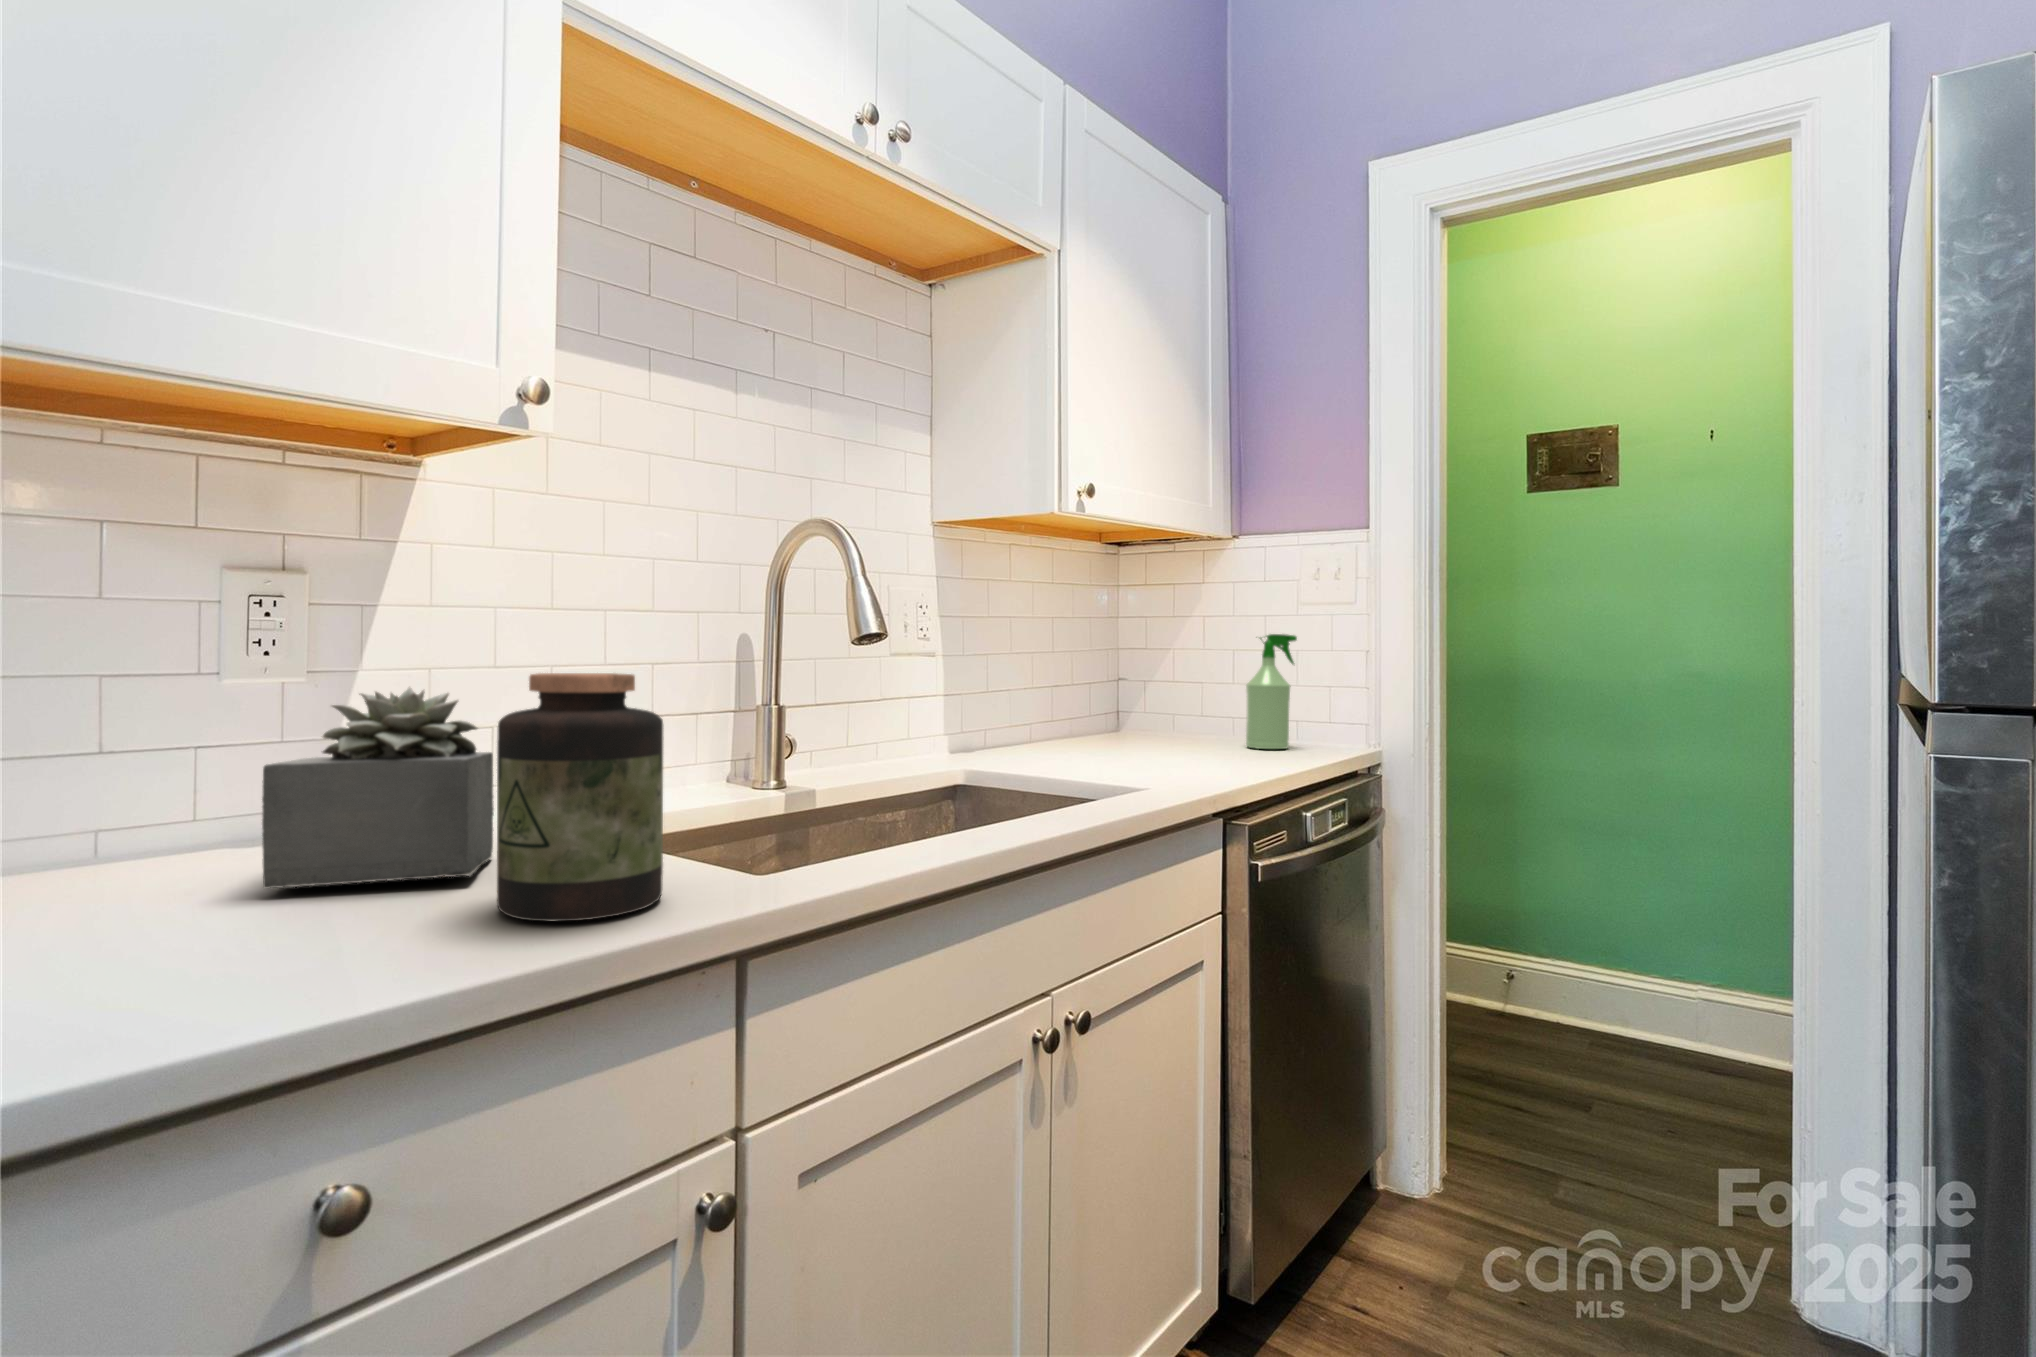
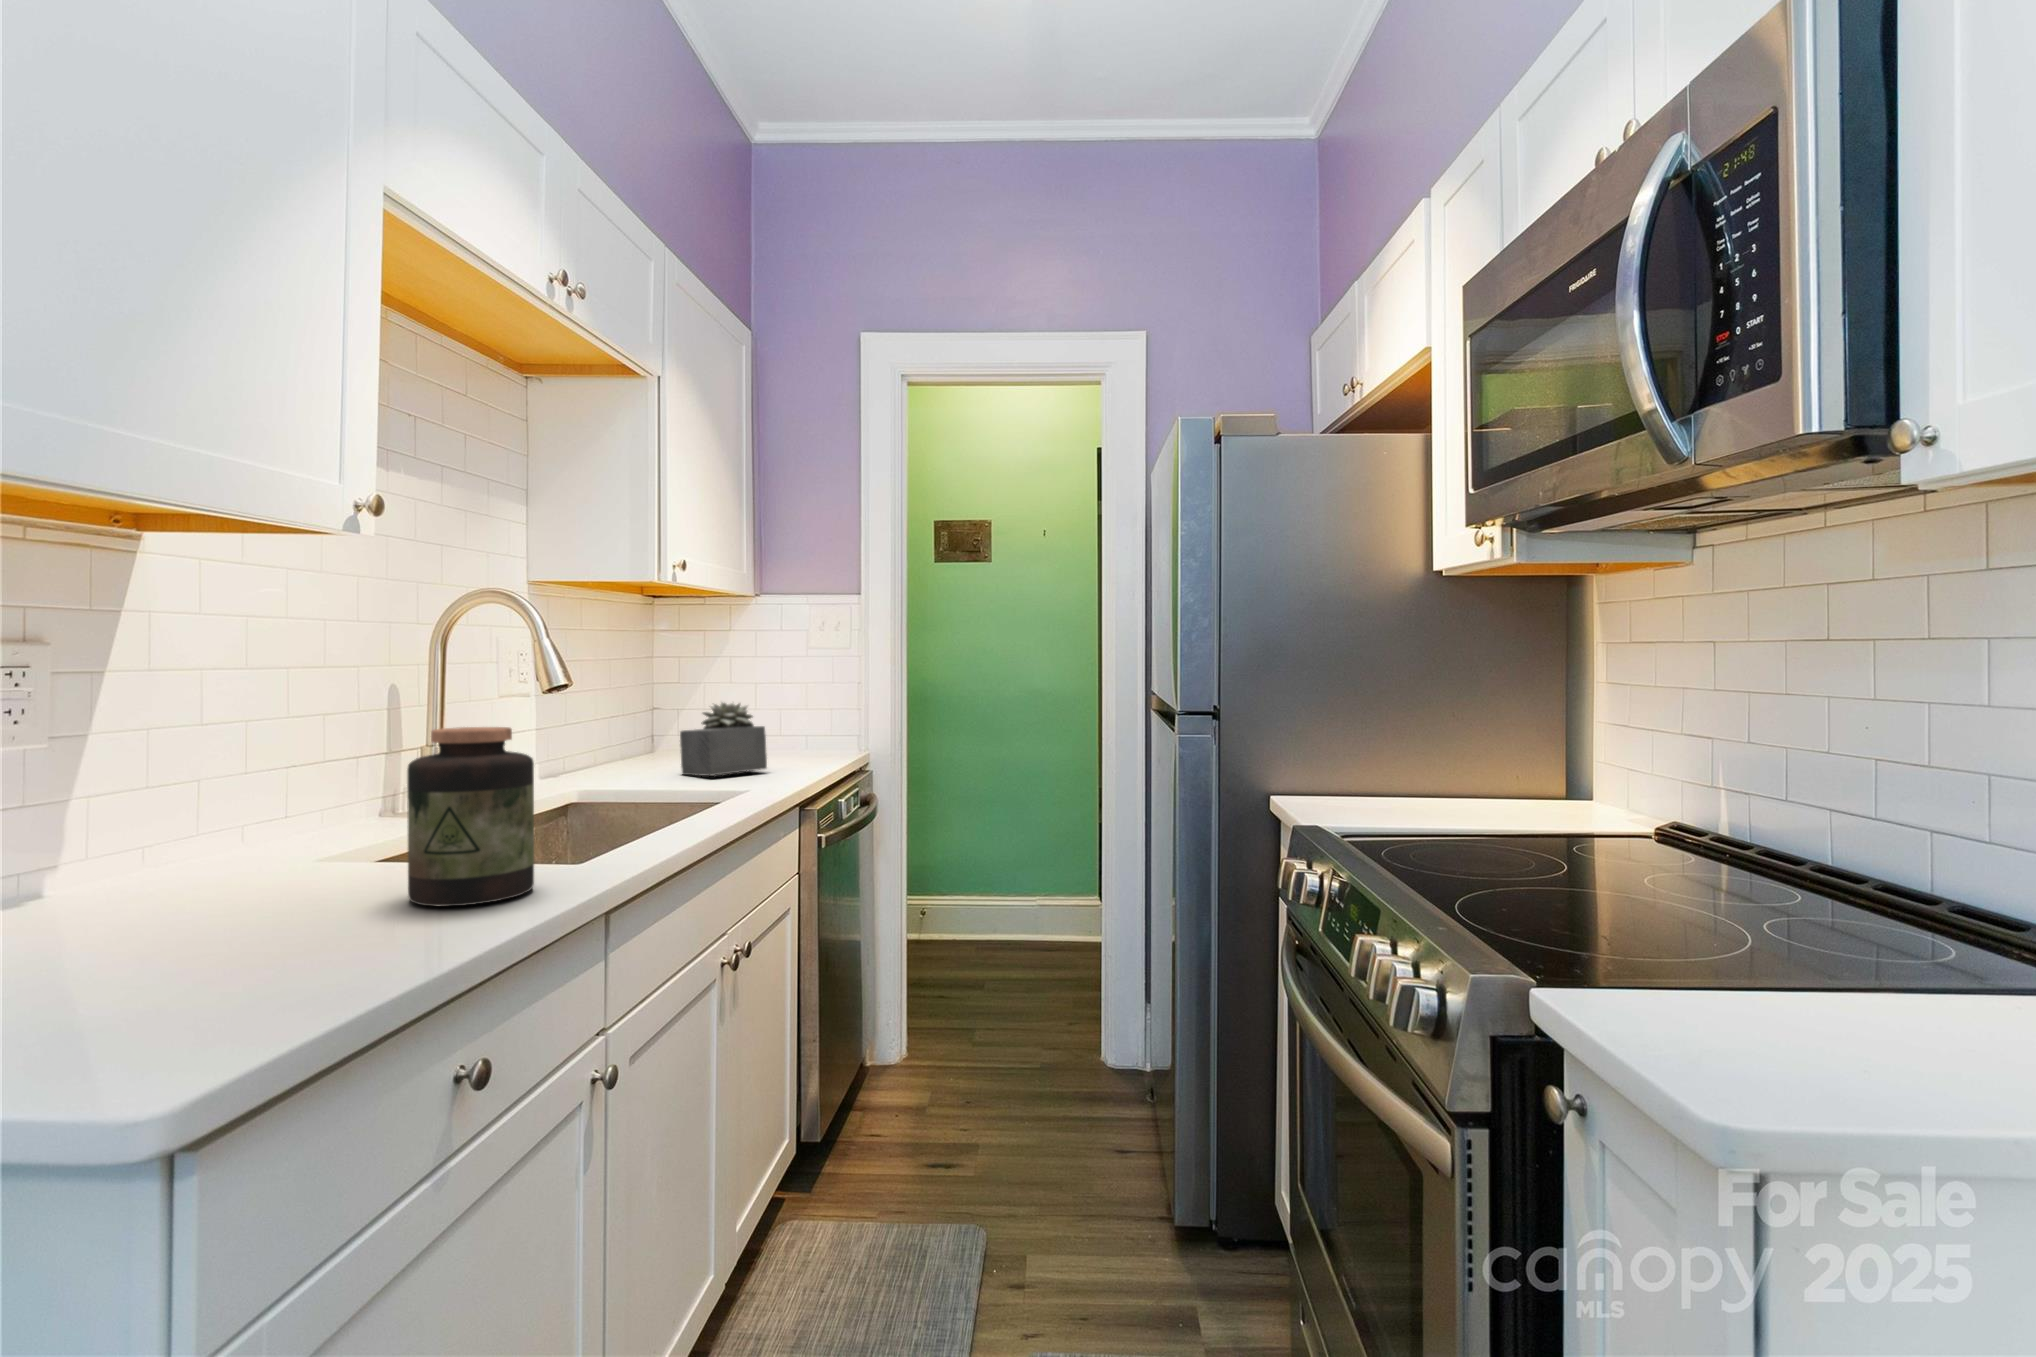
spray bottle: present [1246,634,1297,749] -> none [772,670,808,756]
succulent plant: present [262,688,494,889] -> present [680,702,767,776]

